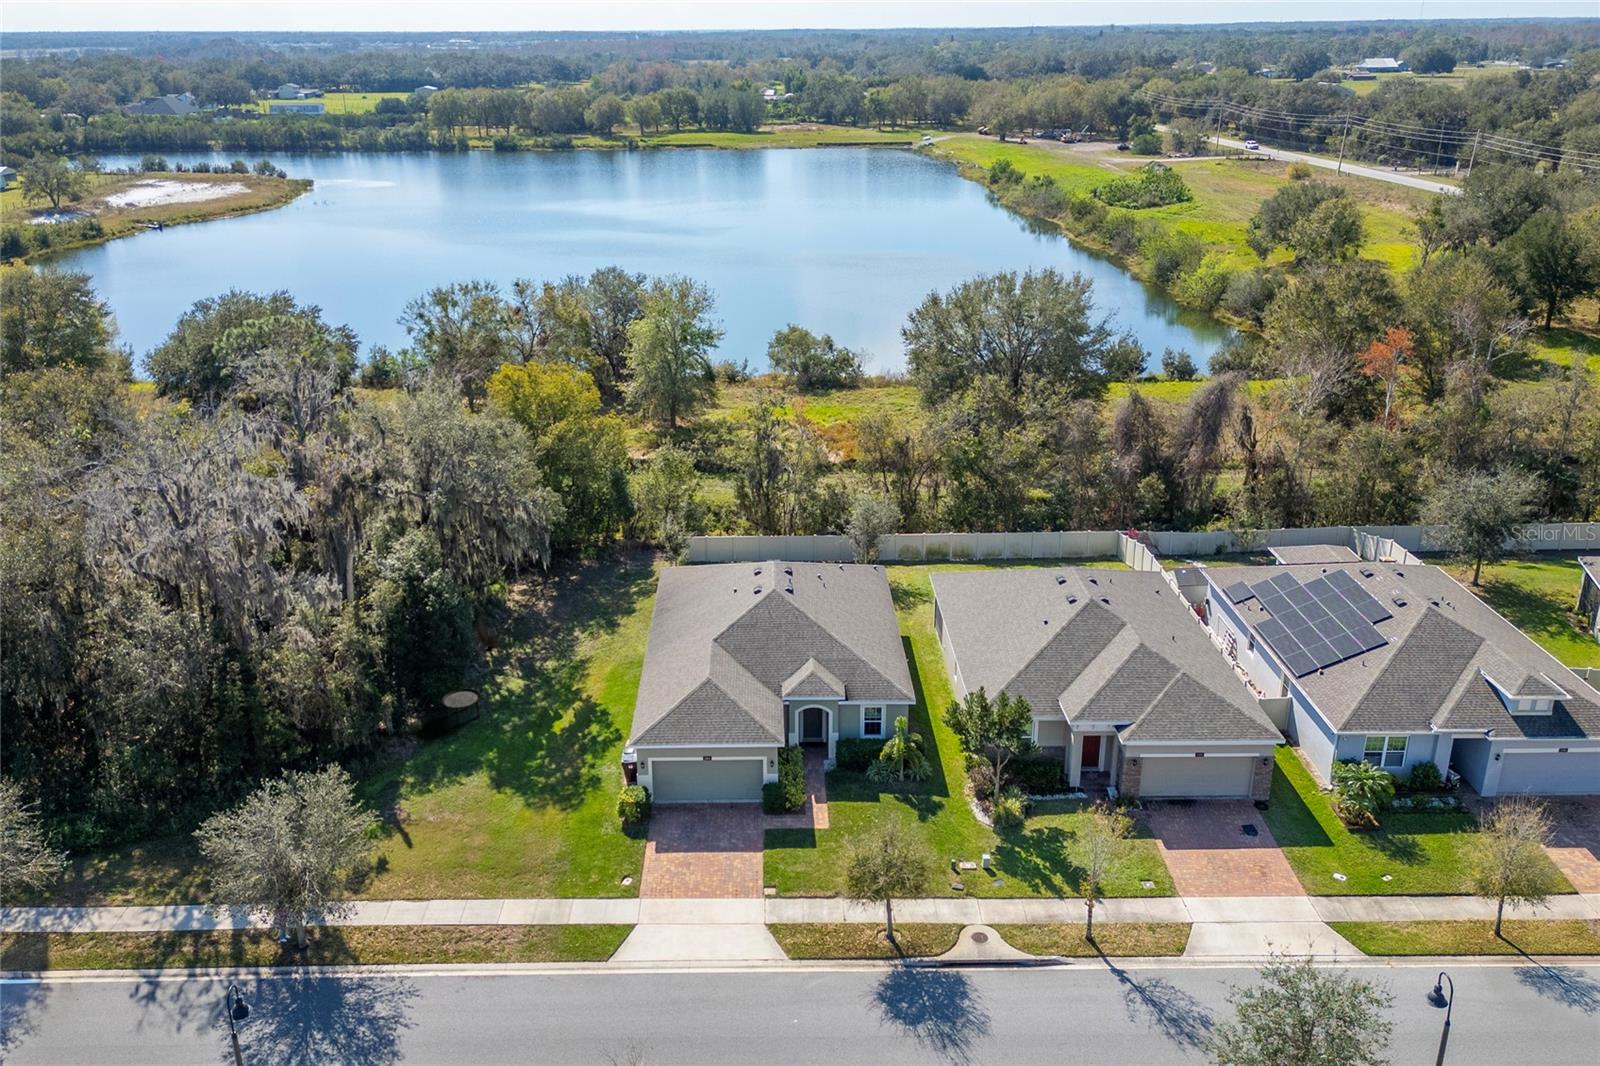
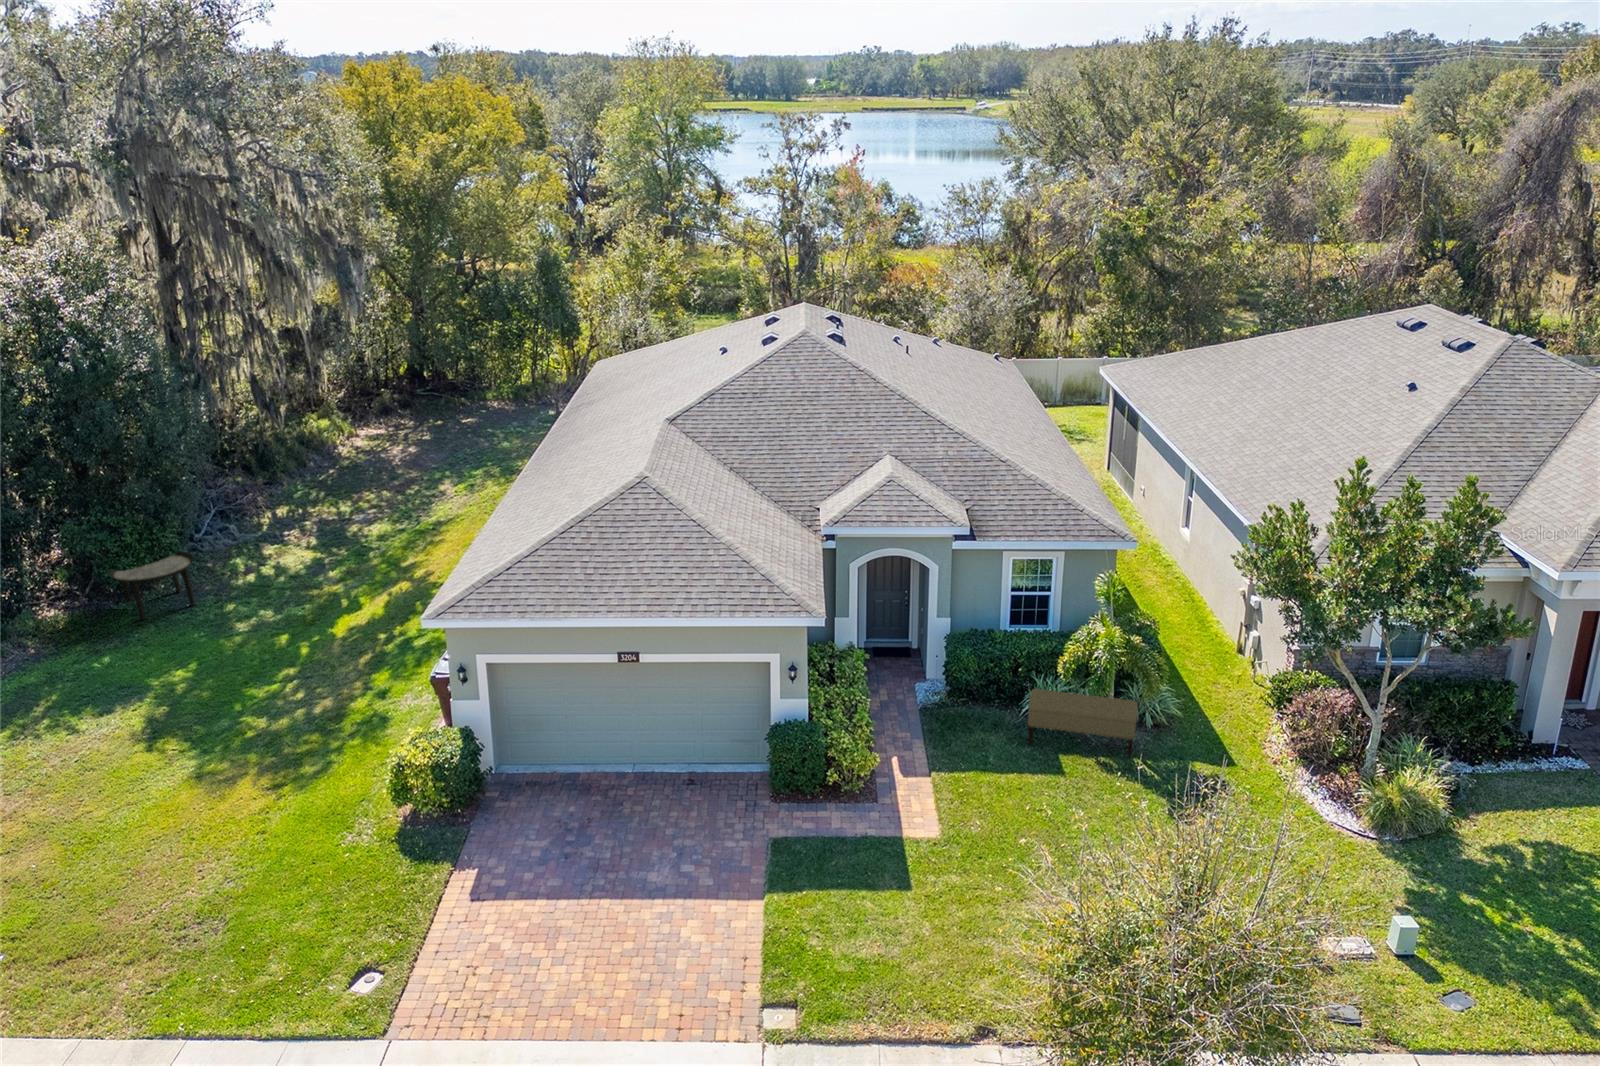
lounge chair: present [475,615,501,649] -> none [241,442,303,511]
bench: none [869,765,914,794] -> present [1027,689,1138,758]

